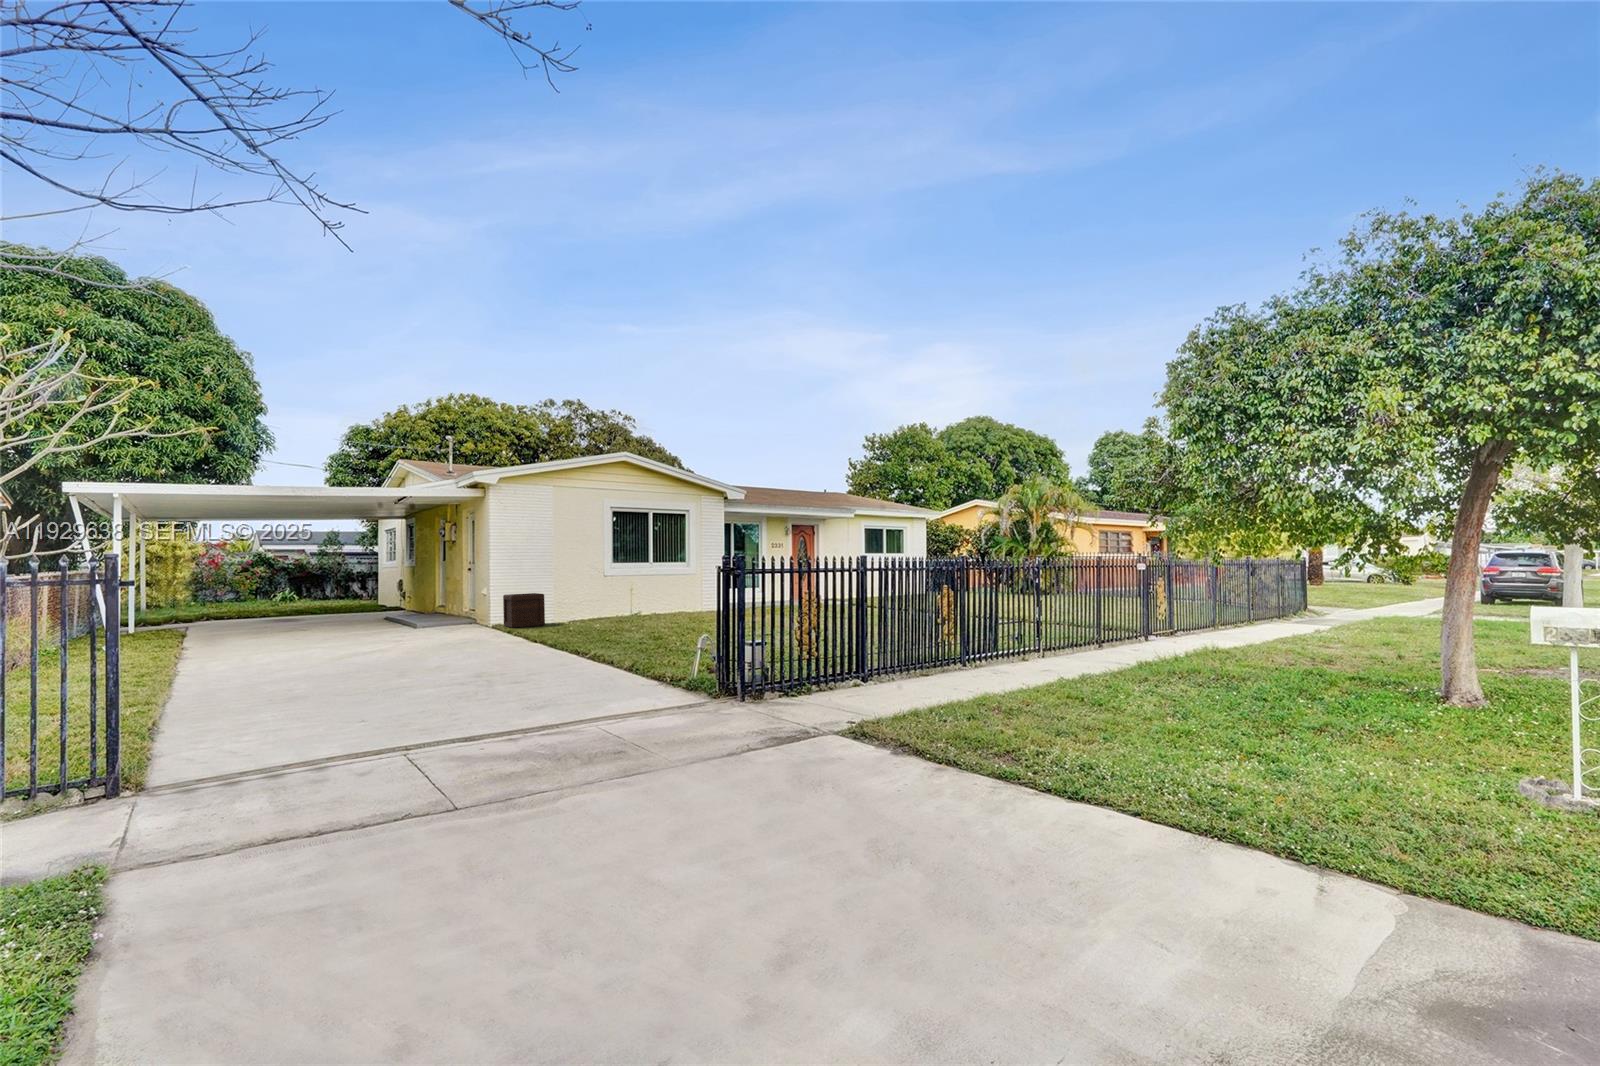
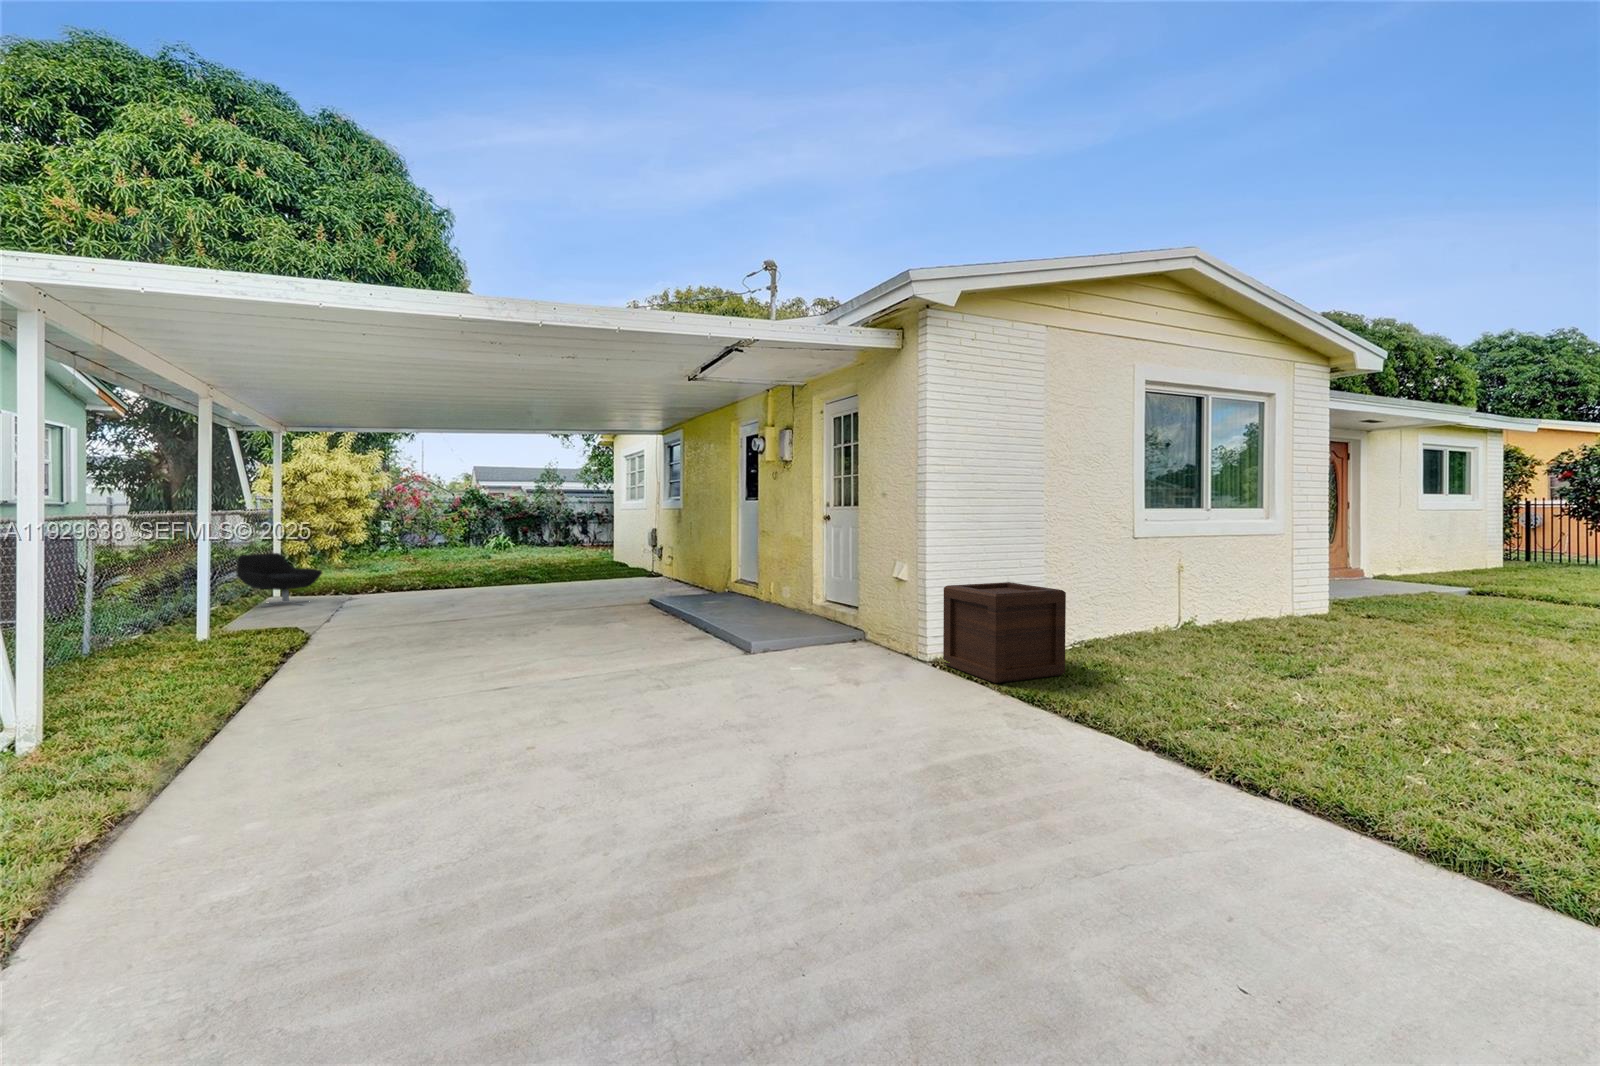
lounge chair: none [130,600,183,631] -> present [237,553,322,606]

